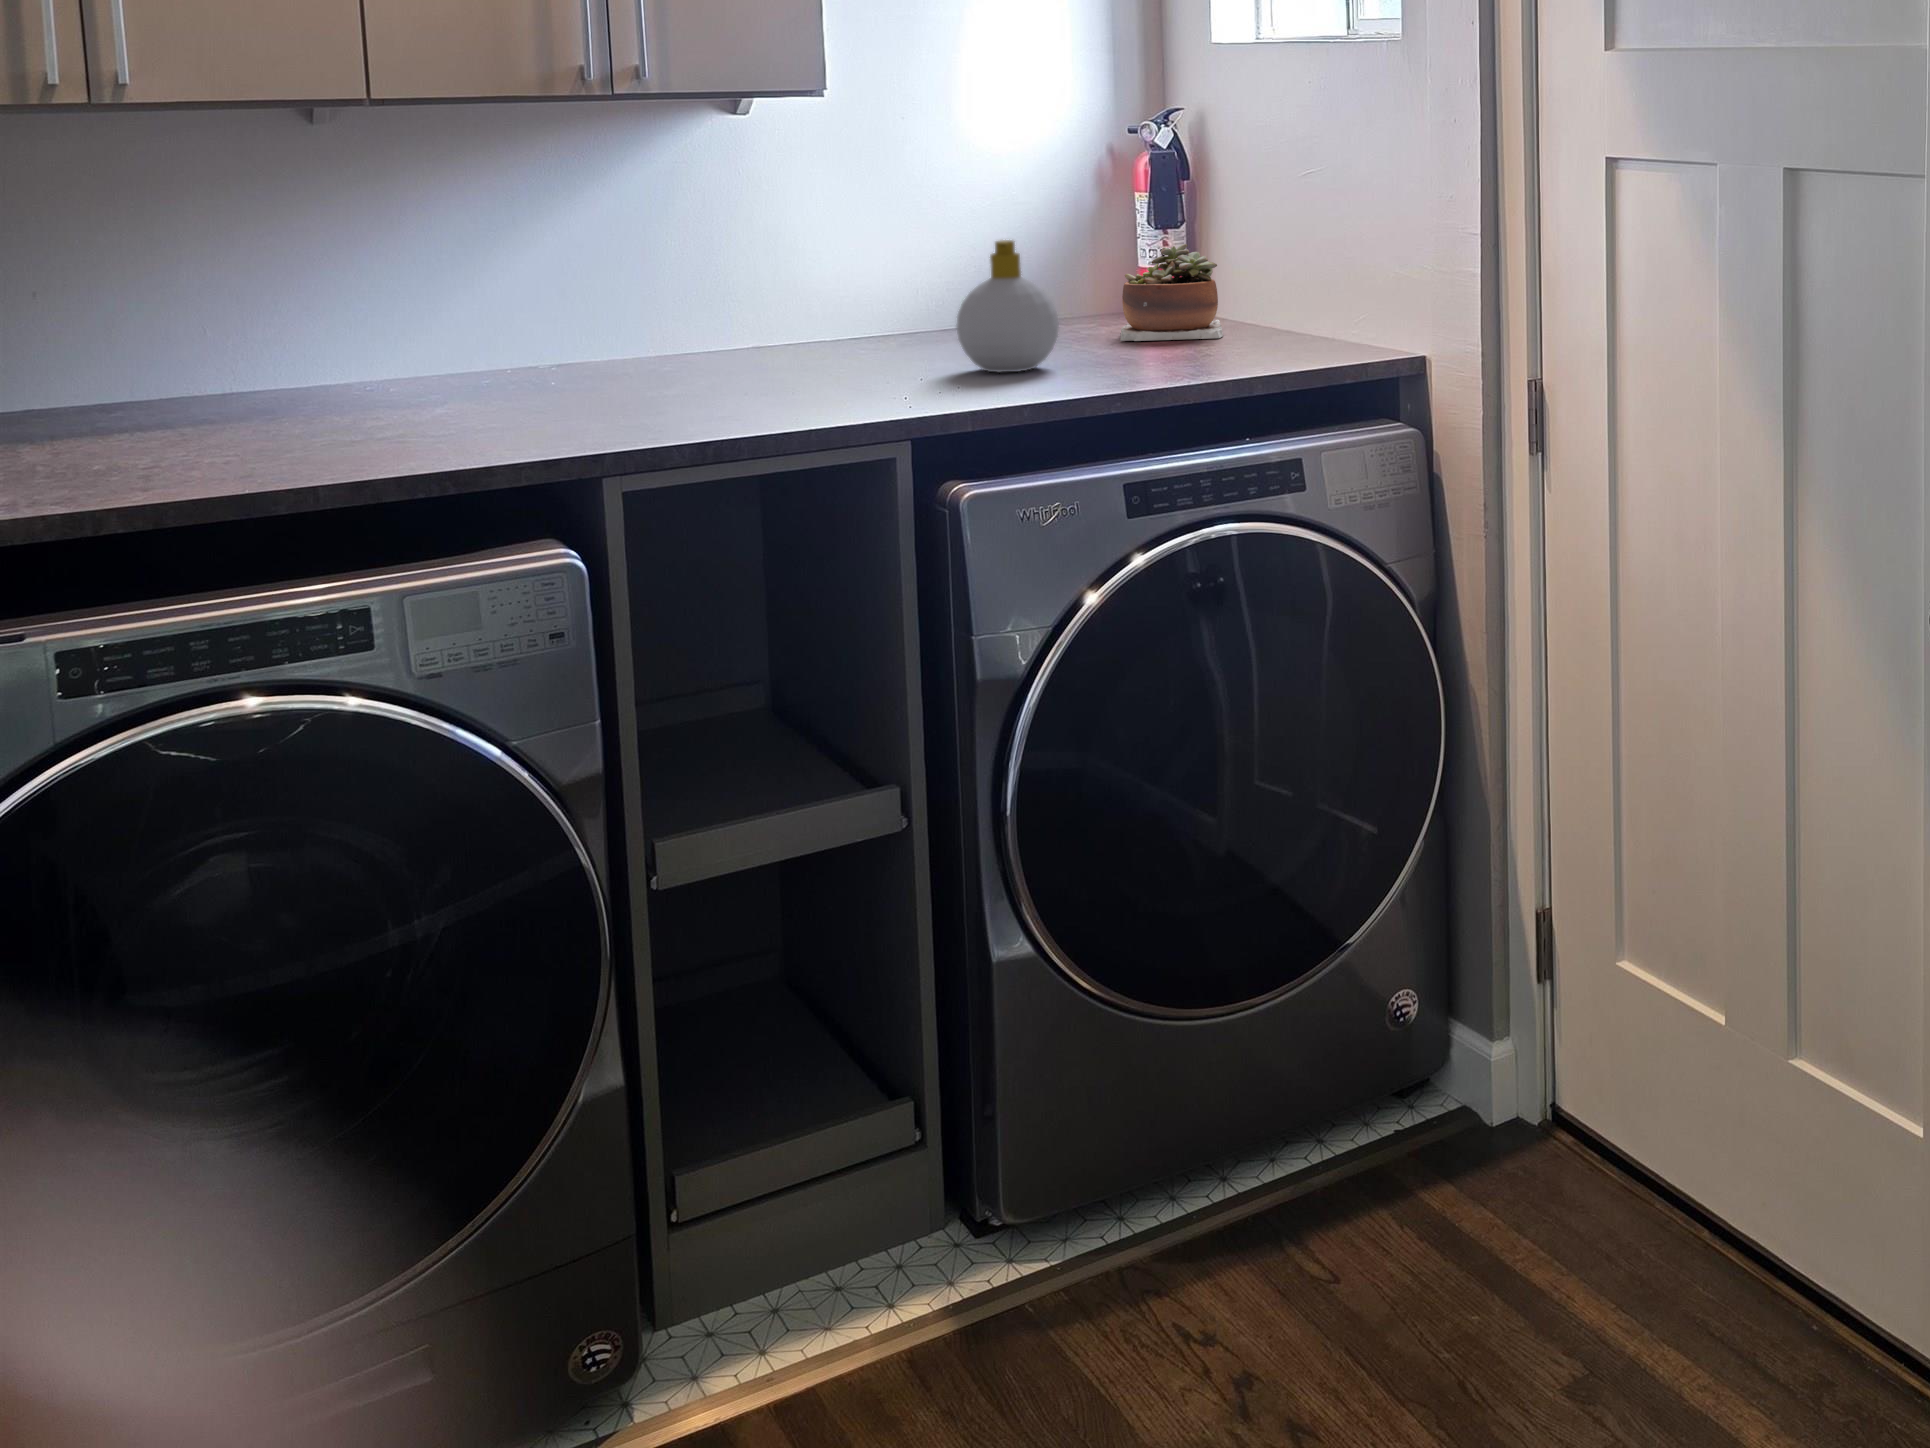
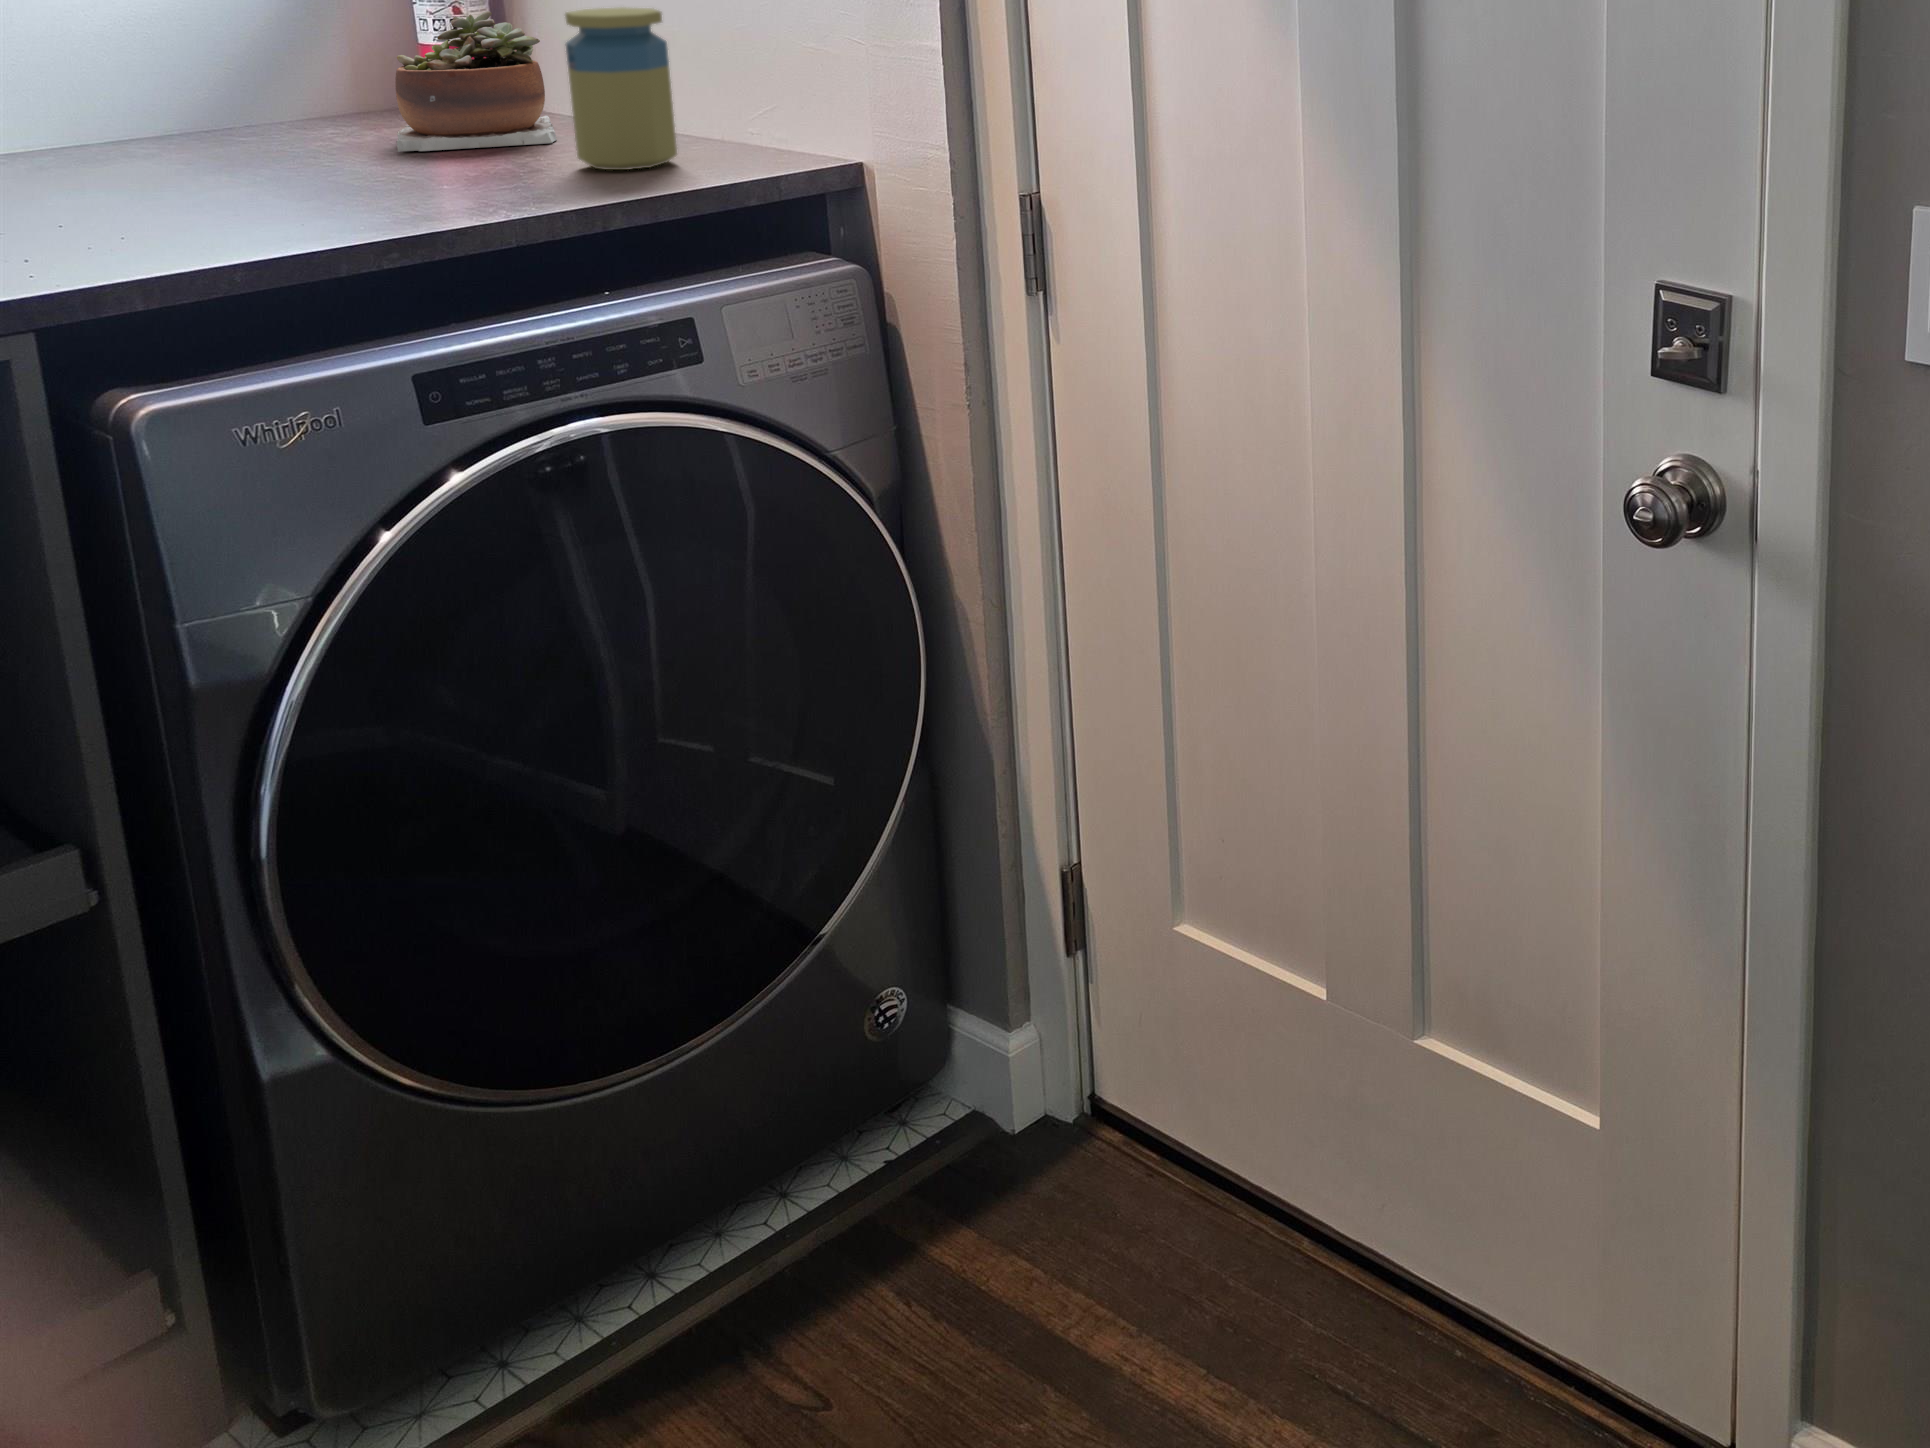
soap bottle: present [957,240,1059,372] -> none [114,11,292,211]
jar: none [1232,241,1300,356] -> present [565,7,677,170]

